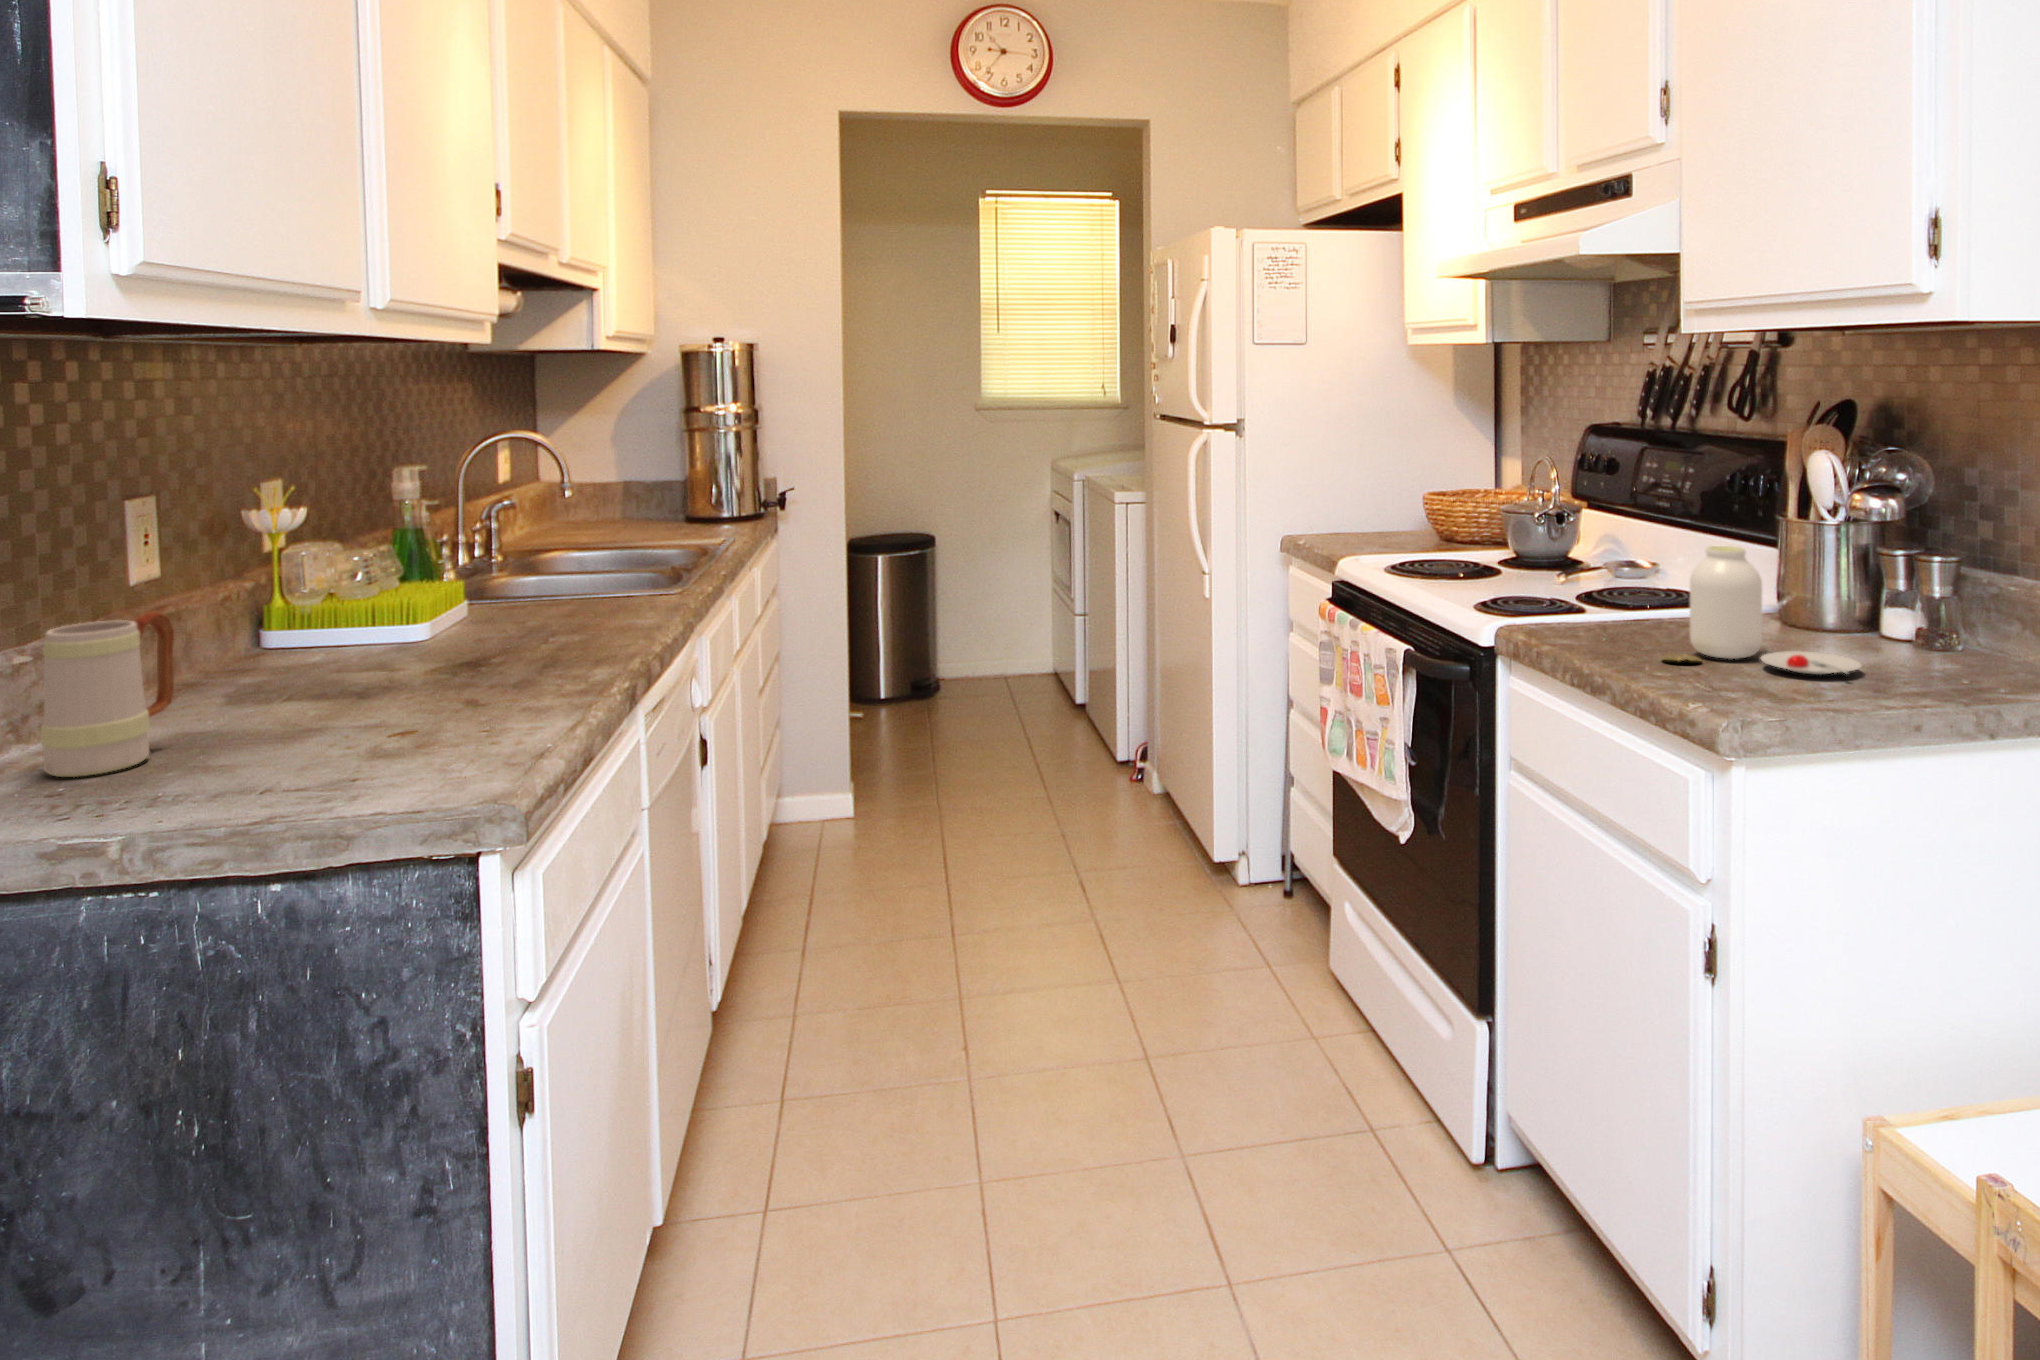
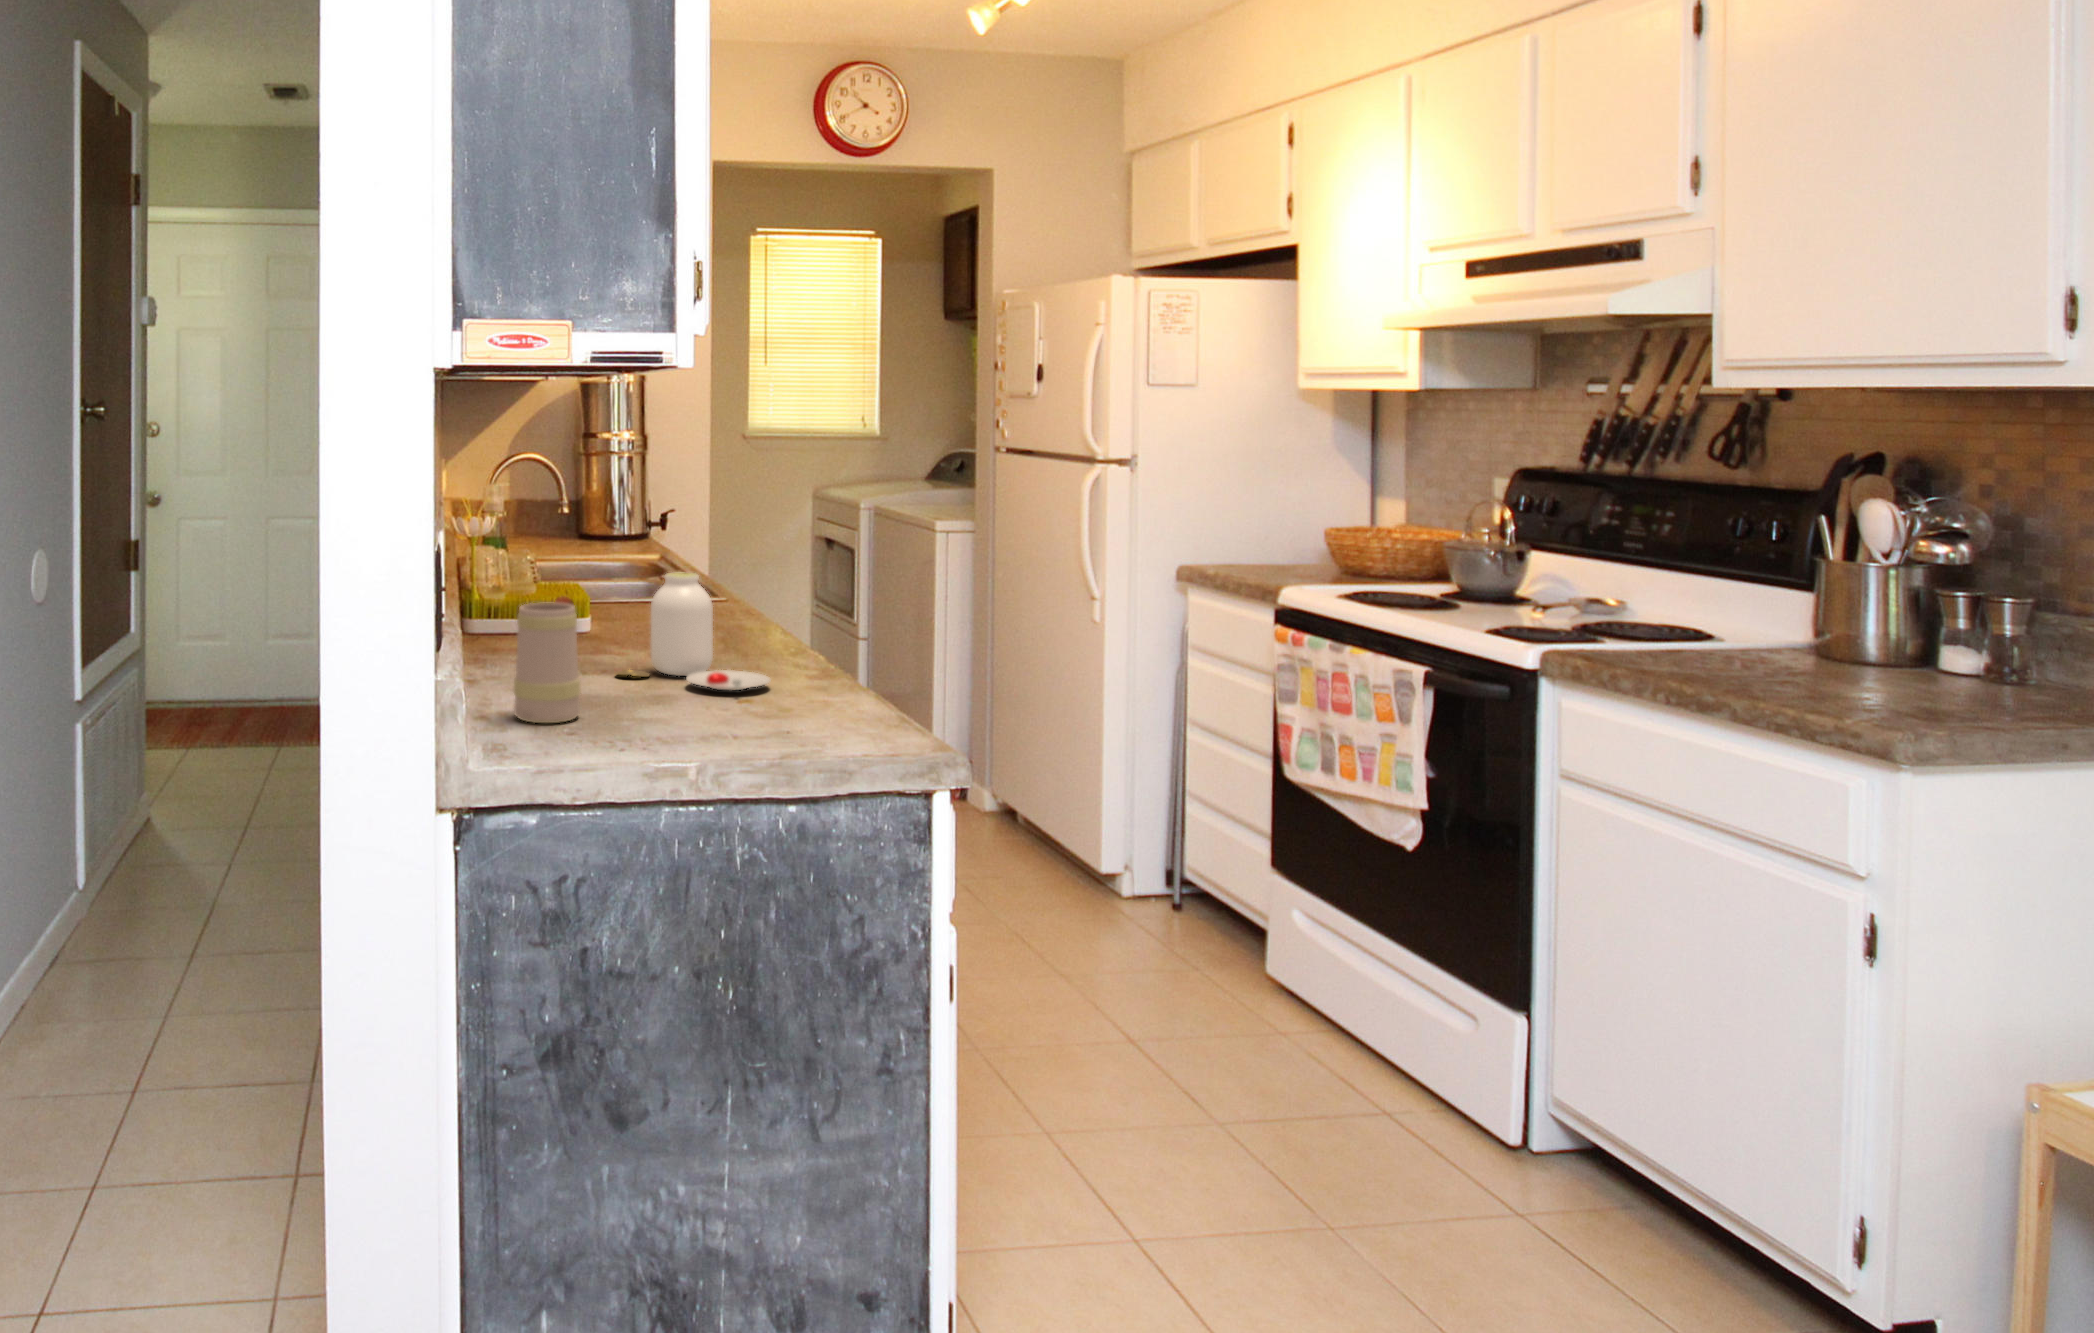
jar: present [1662,546,1861,675] -> present [617,572,770,691]

